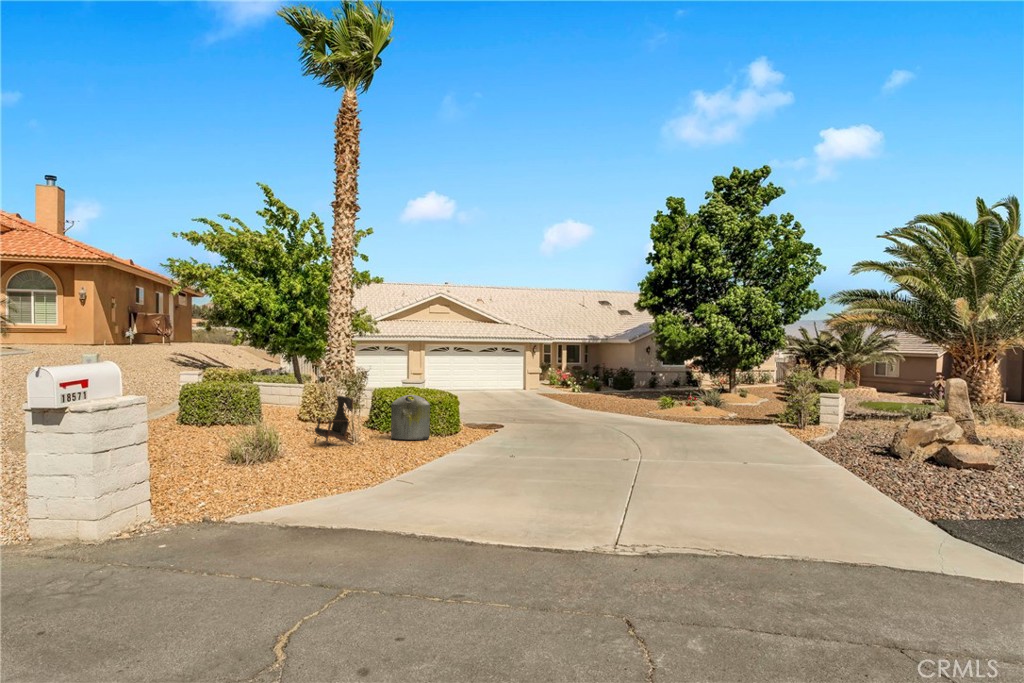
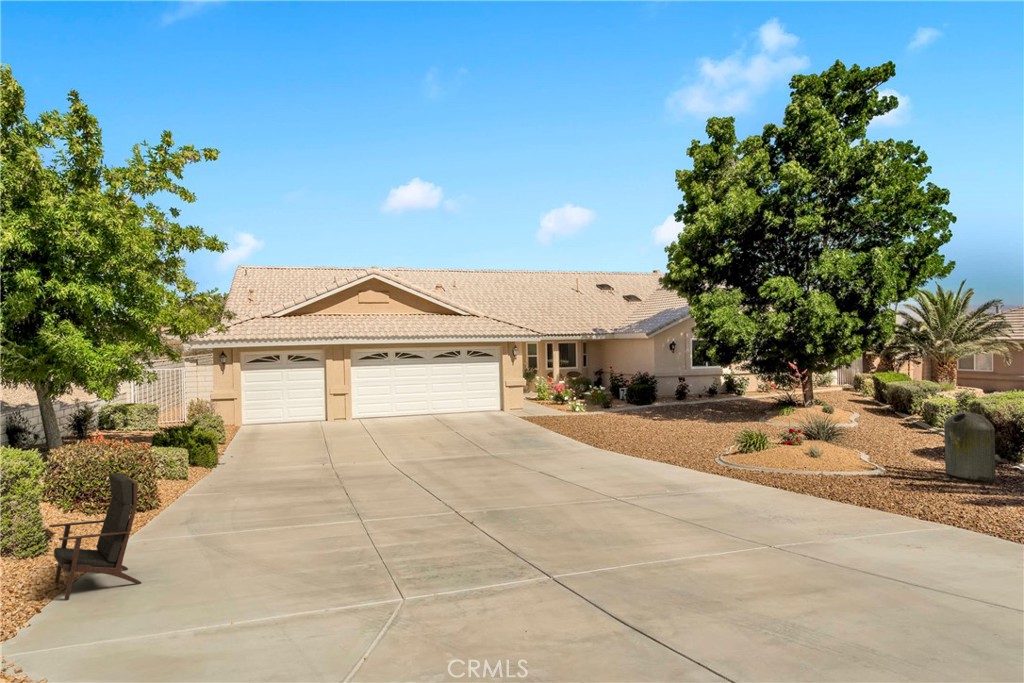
trash can: present [391,395,430,441] -> present [944,412,996,483]

